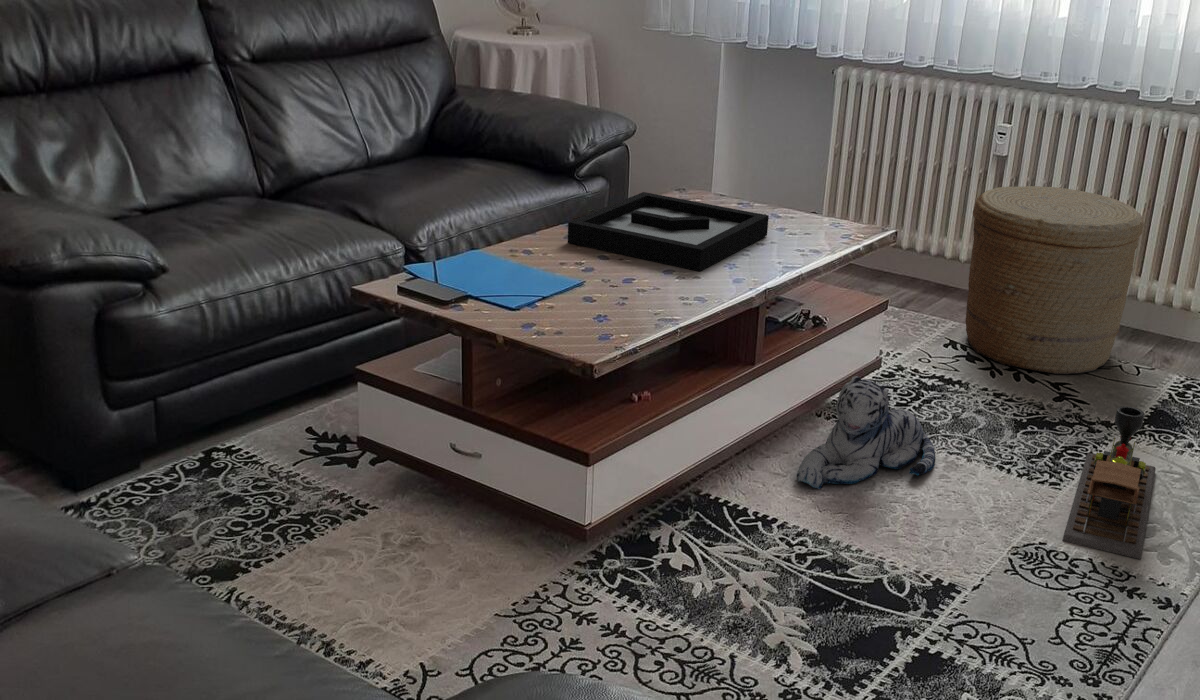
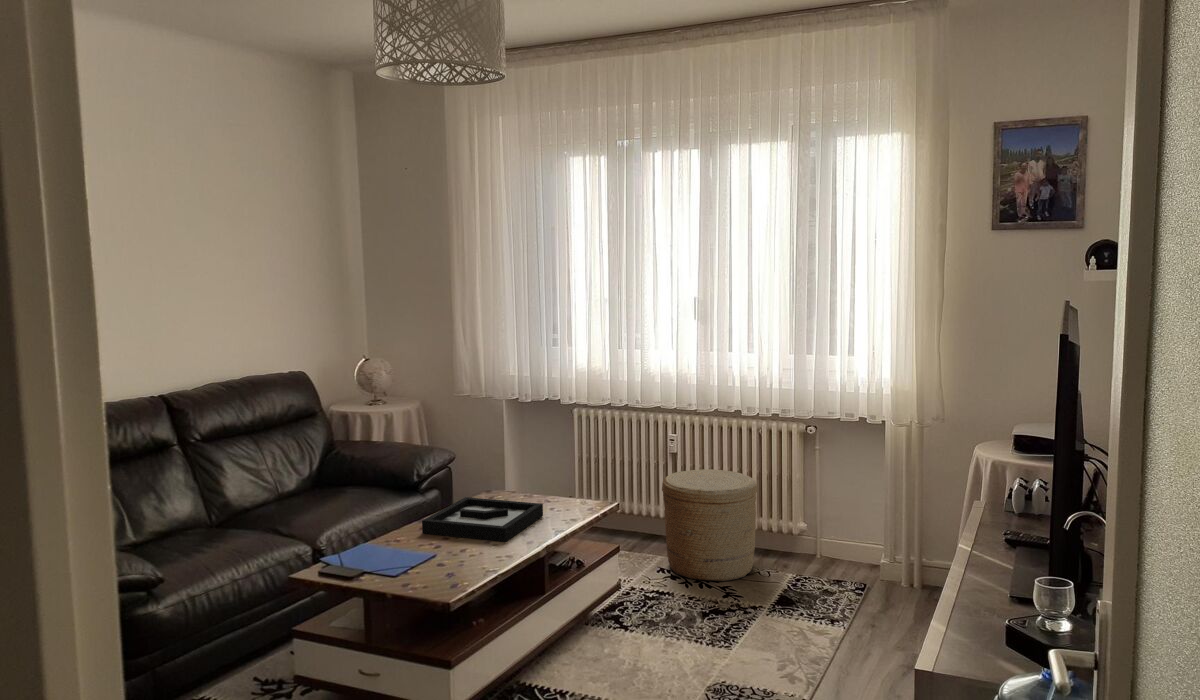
plush toy: present [797,376,935,489] -> none [577,595,658,669]
toy train: present [1063,406,1156,559] -> none [736,593,784,683]

